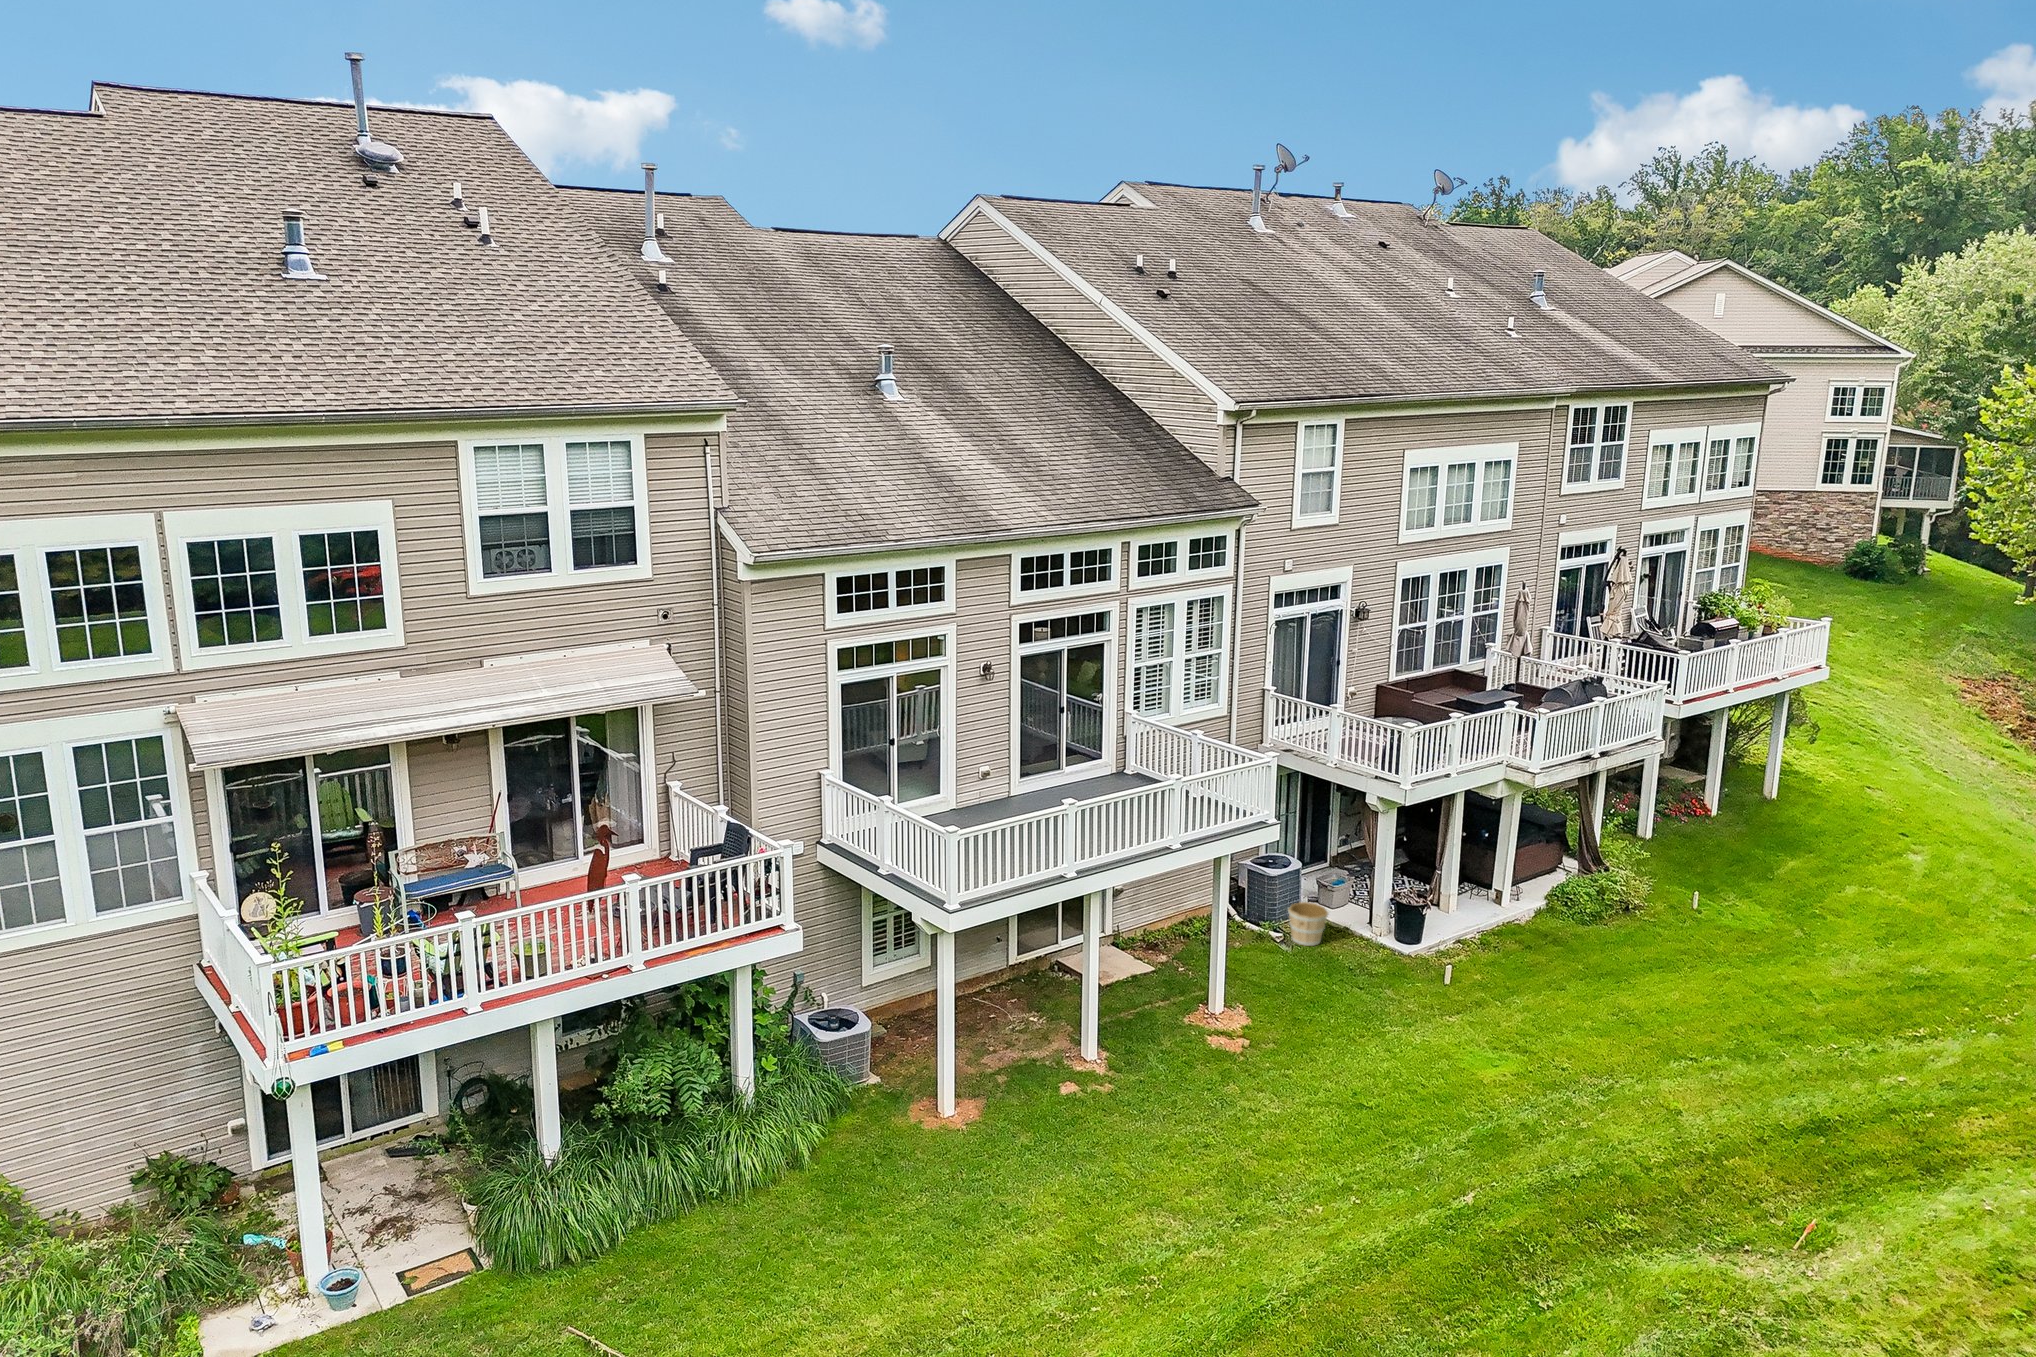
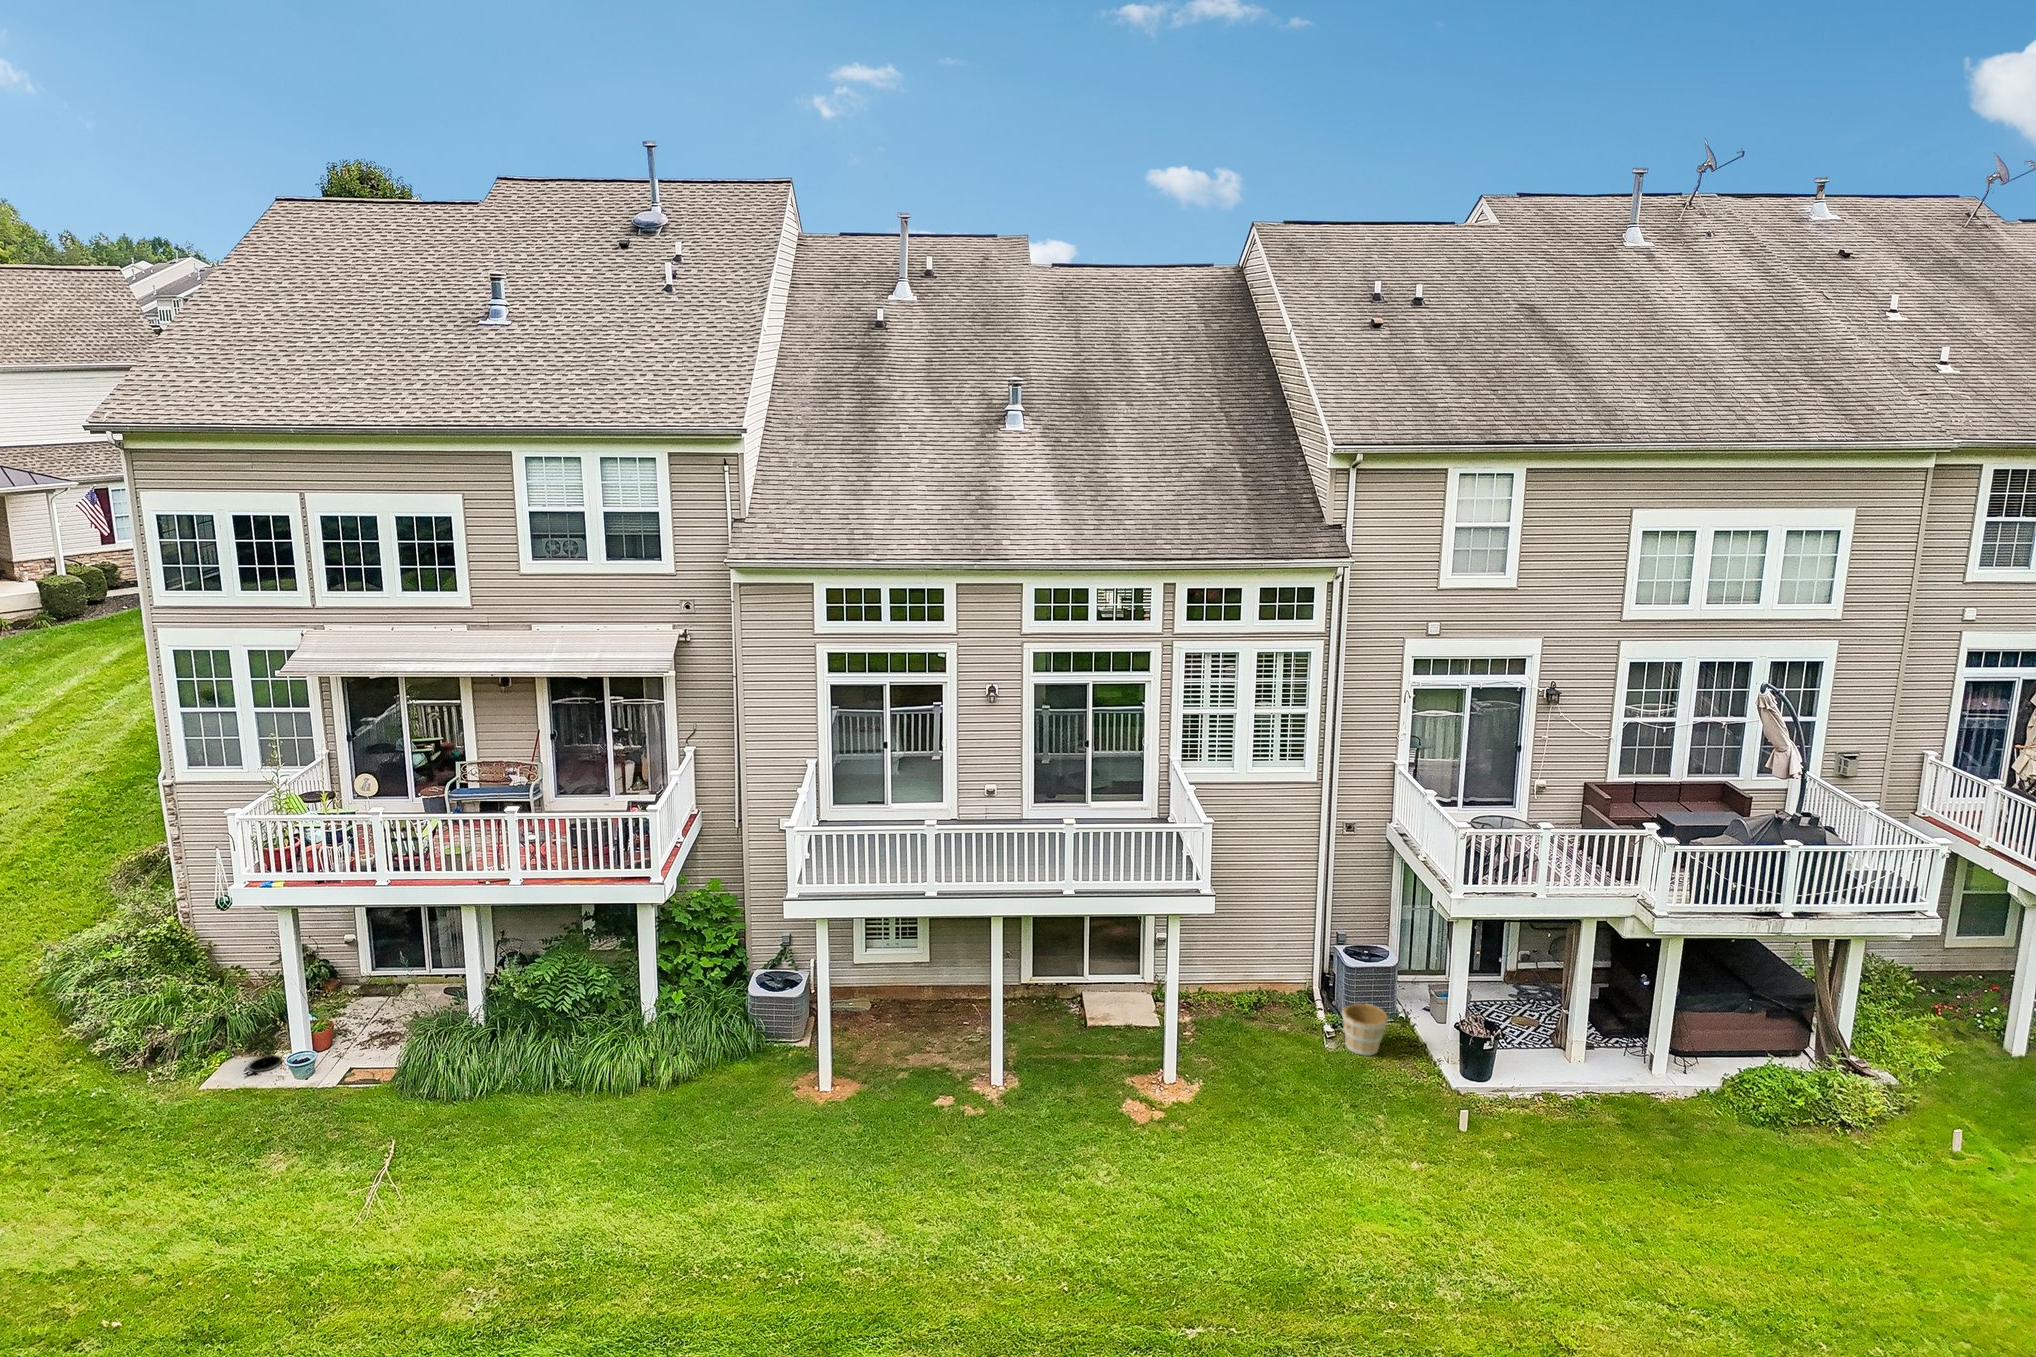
potted tree: none [242,1238,303,1317] -> present [243,1016,282,1072]

